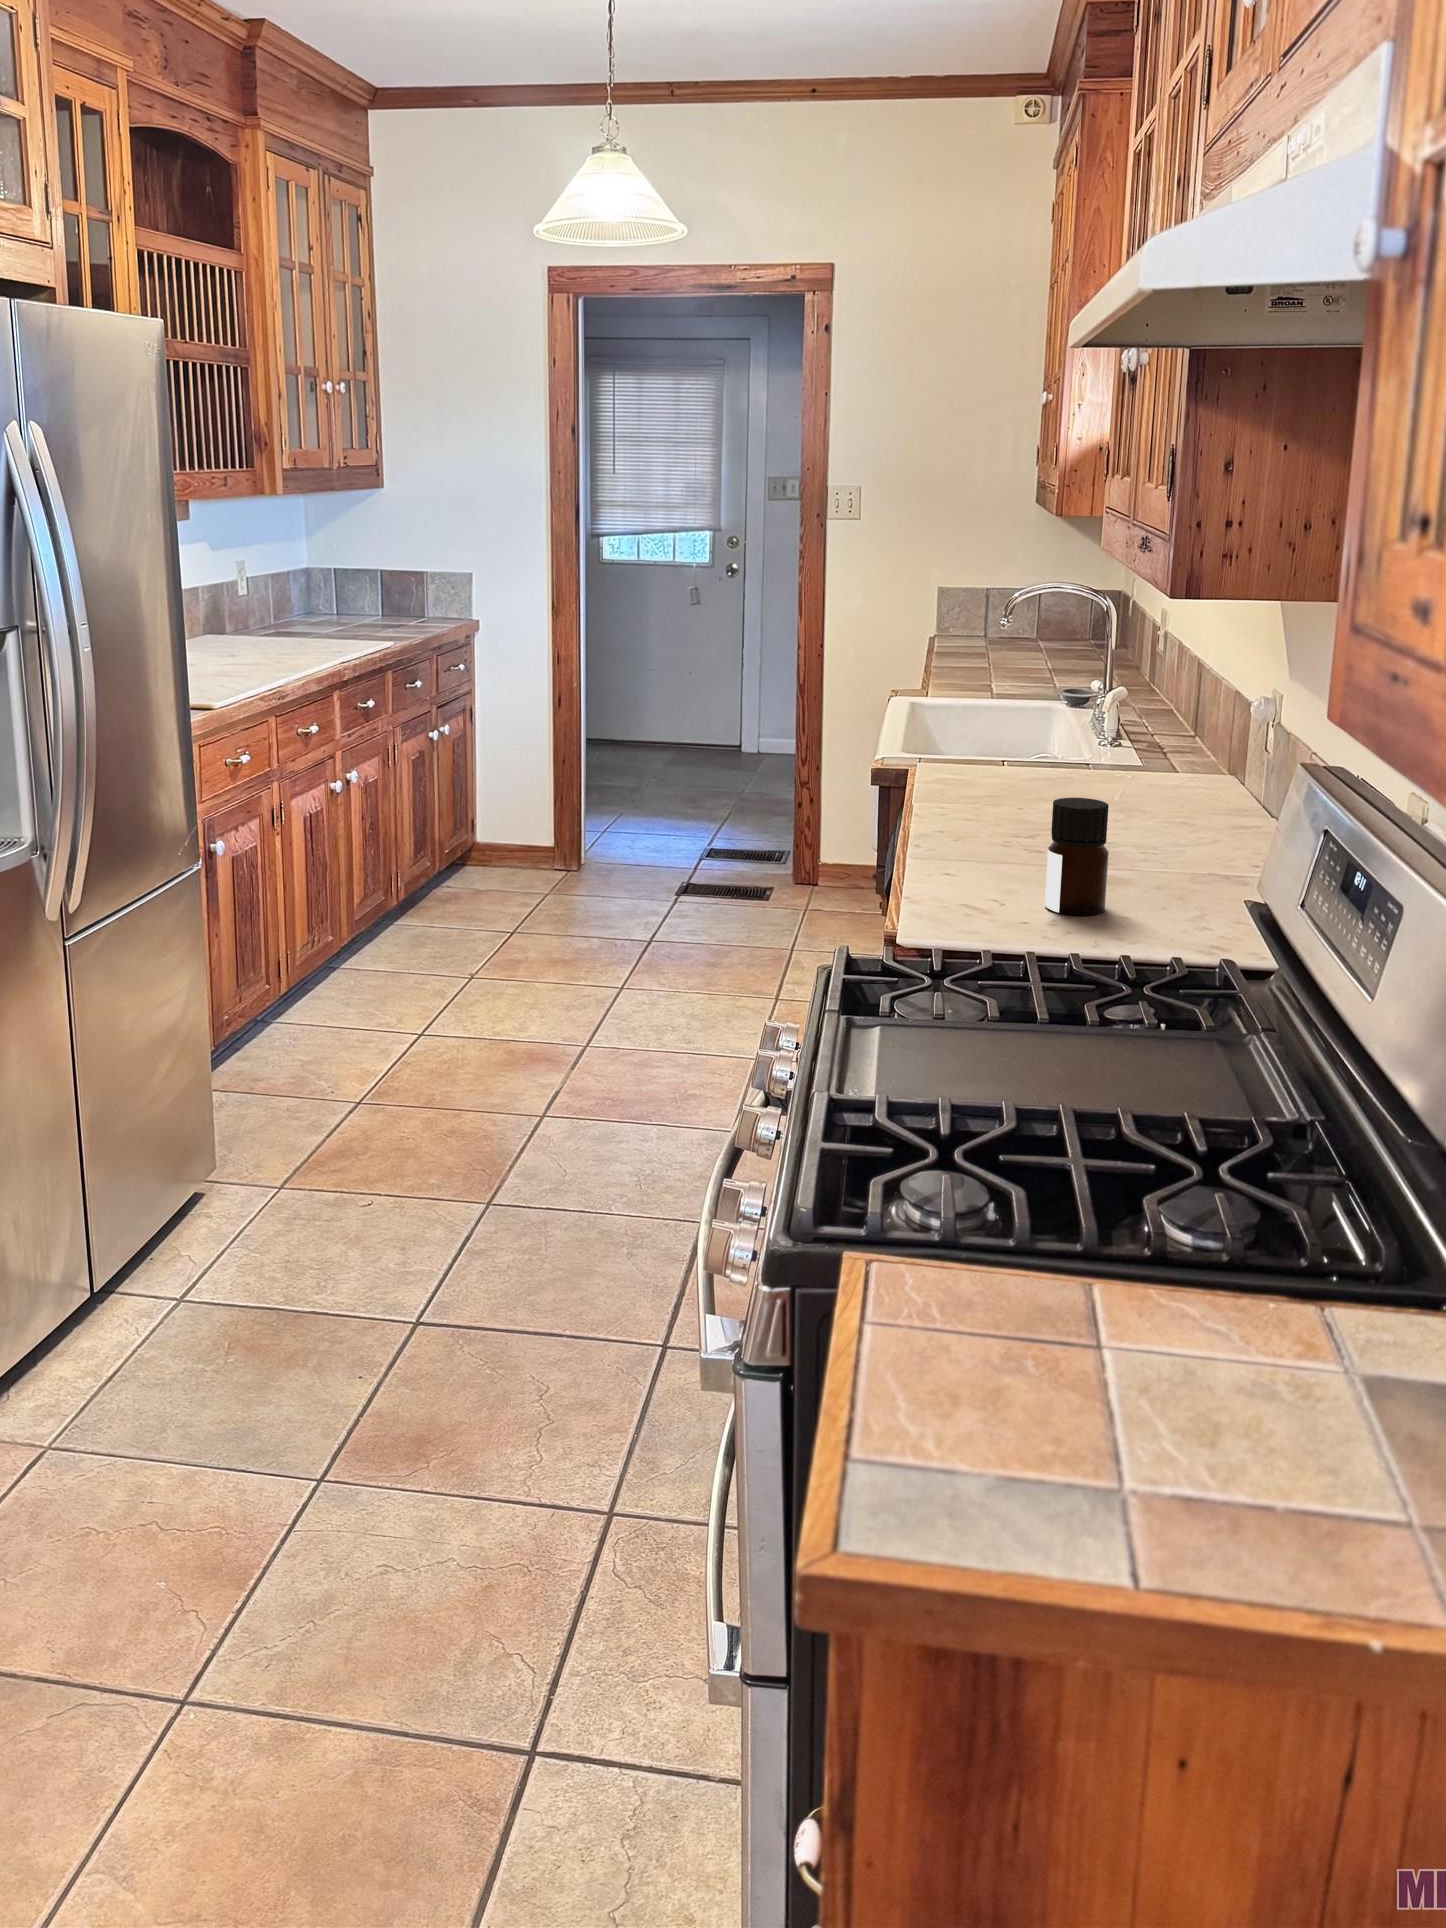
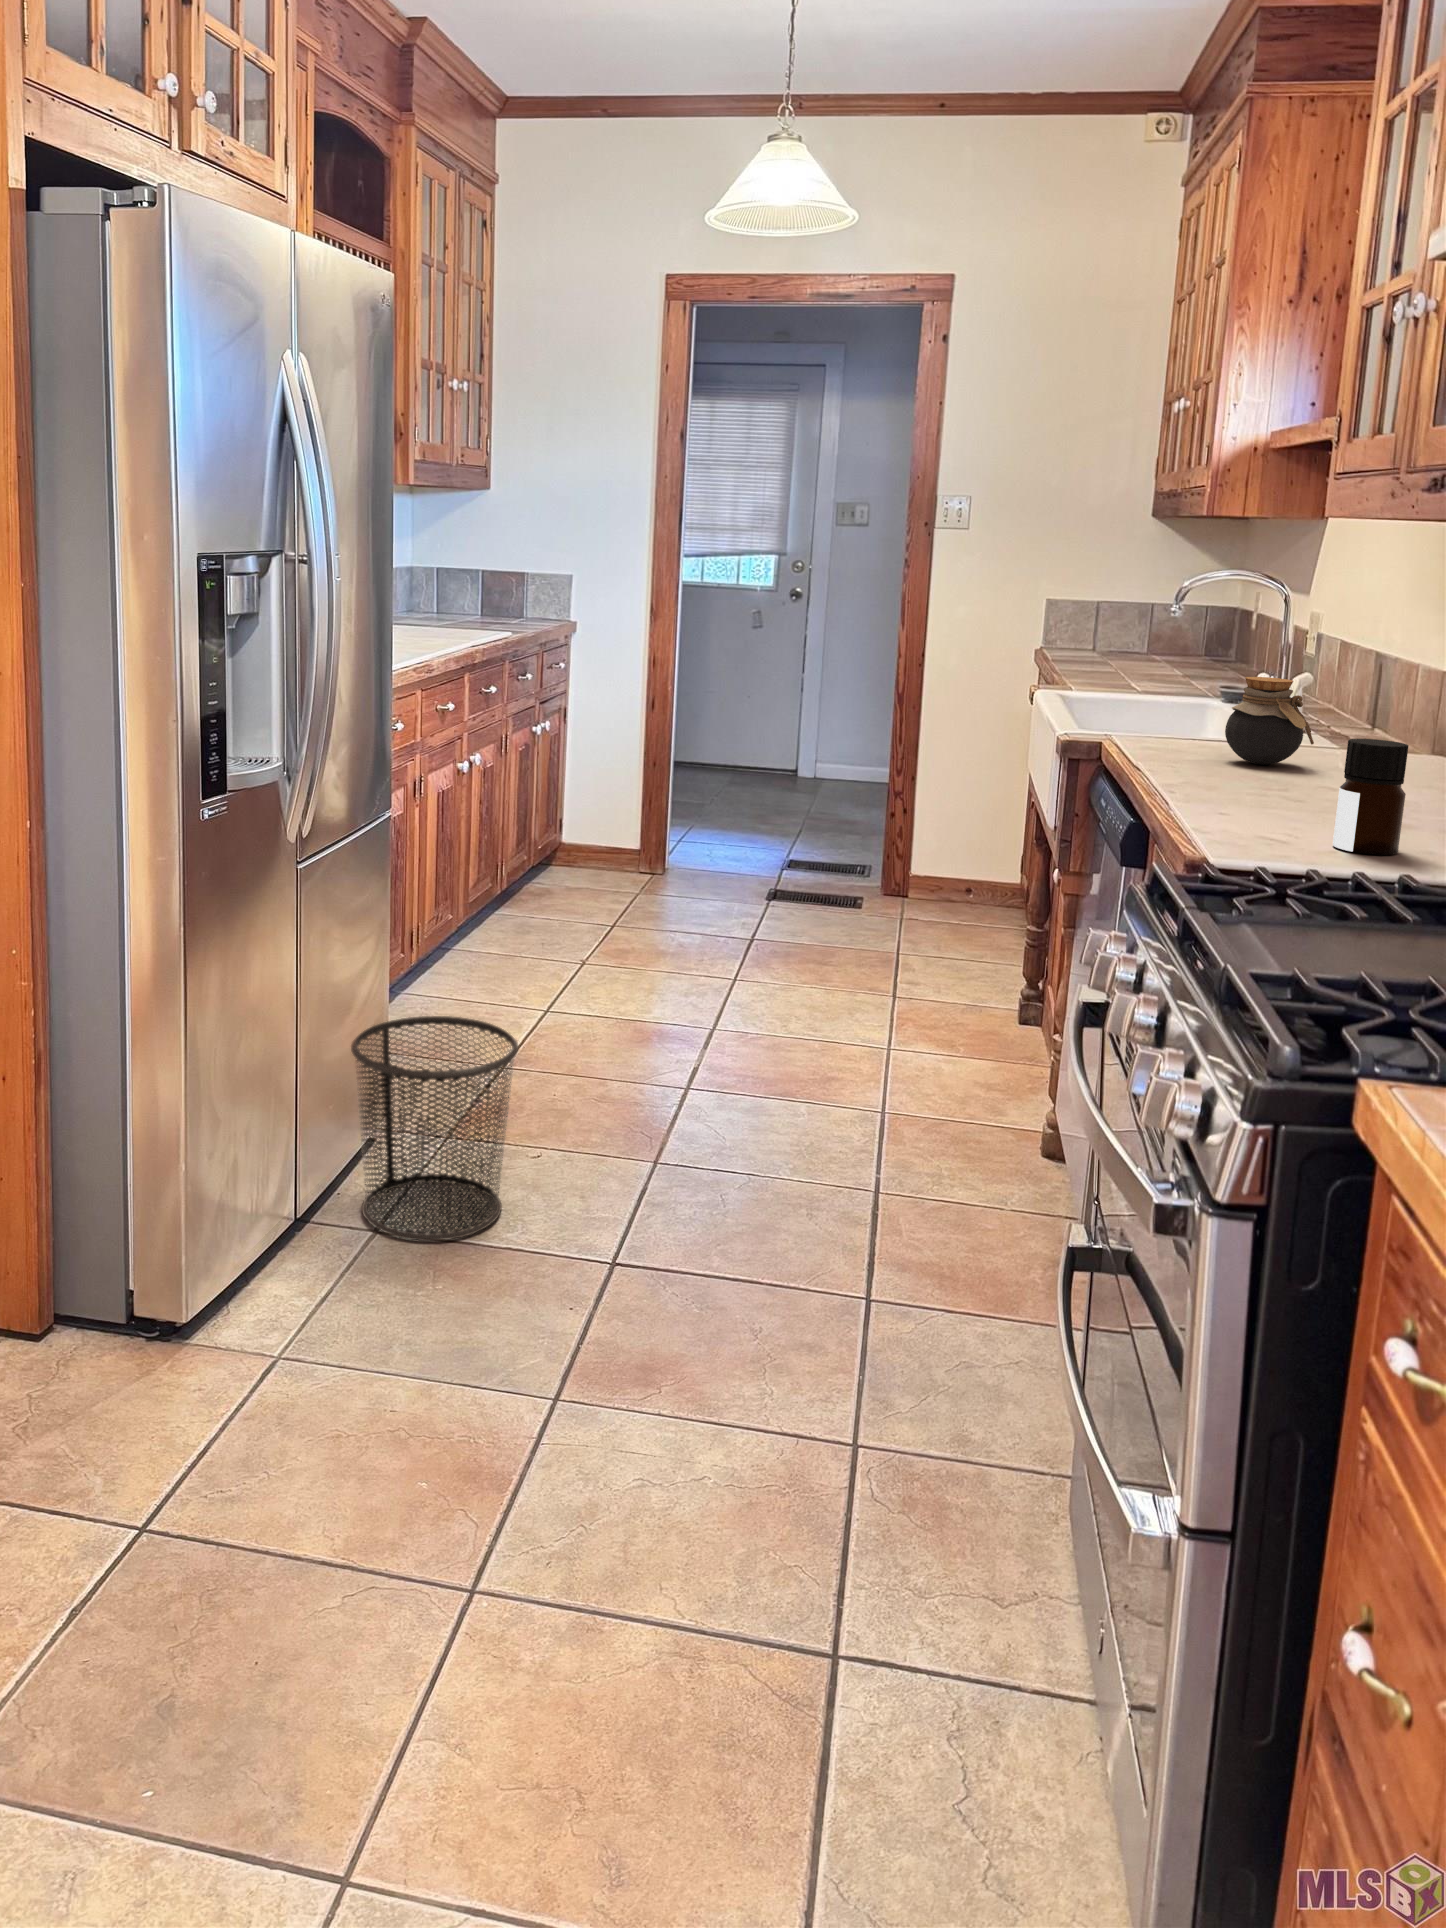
jar: none [1015,703,1096,791] -> present [1225,677,1314,765]
waste bin: none [149,1071,325,1305] -> present [351,1016,519,1241]

